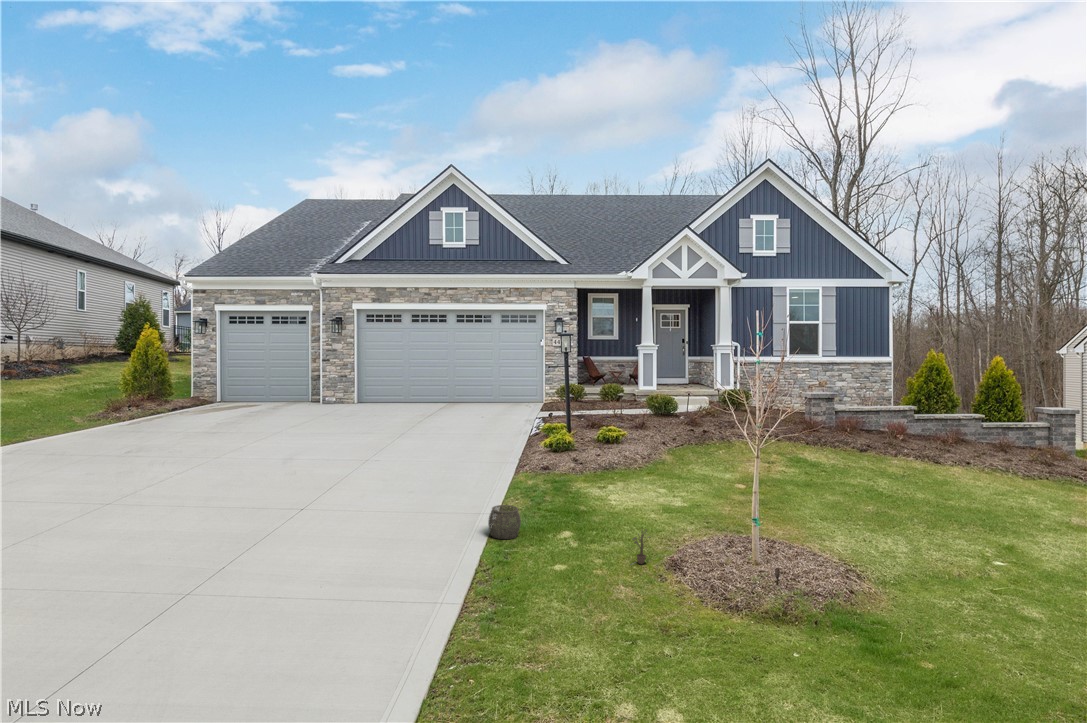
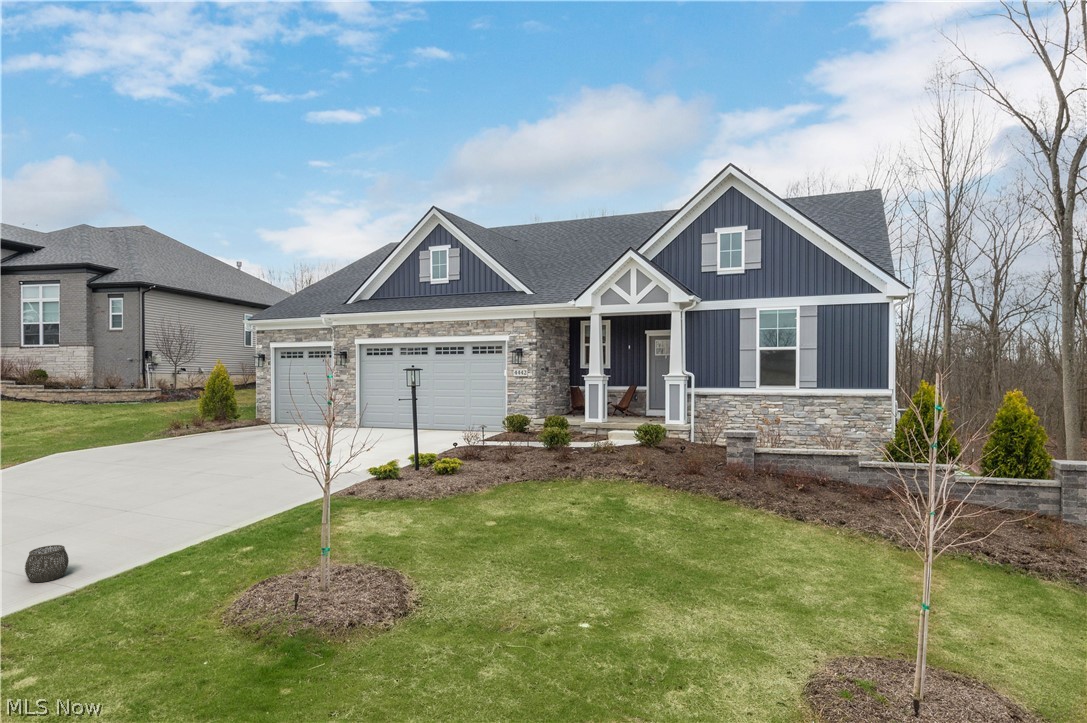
decorative plant: present [633,531,646,564] -> none [20,594,59,636]

